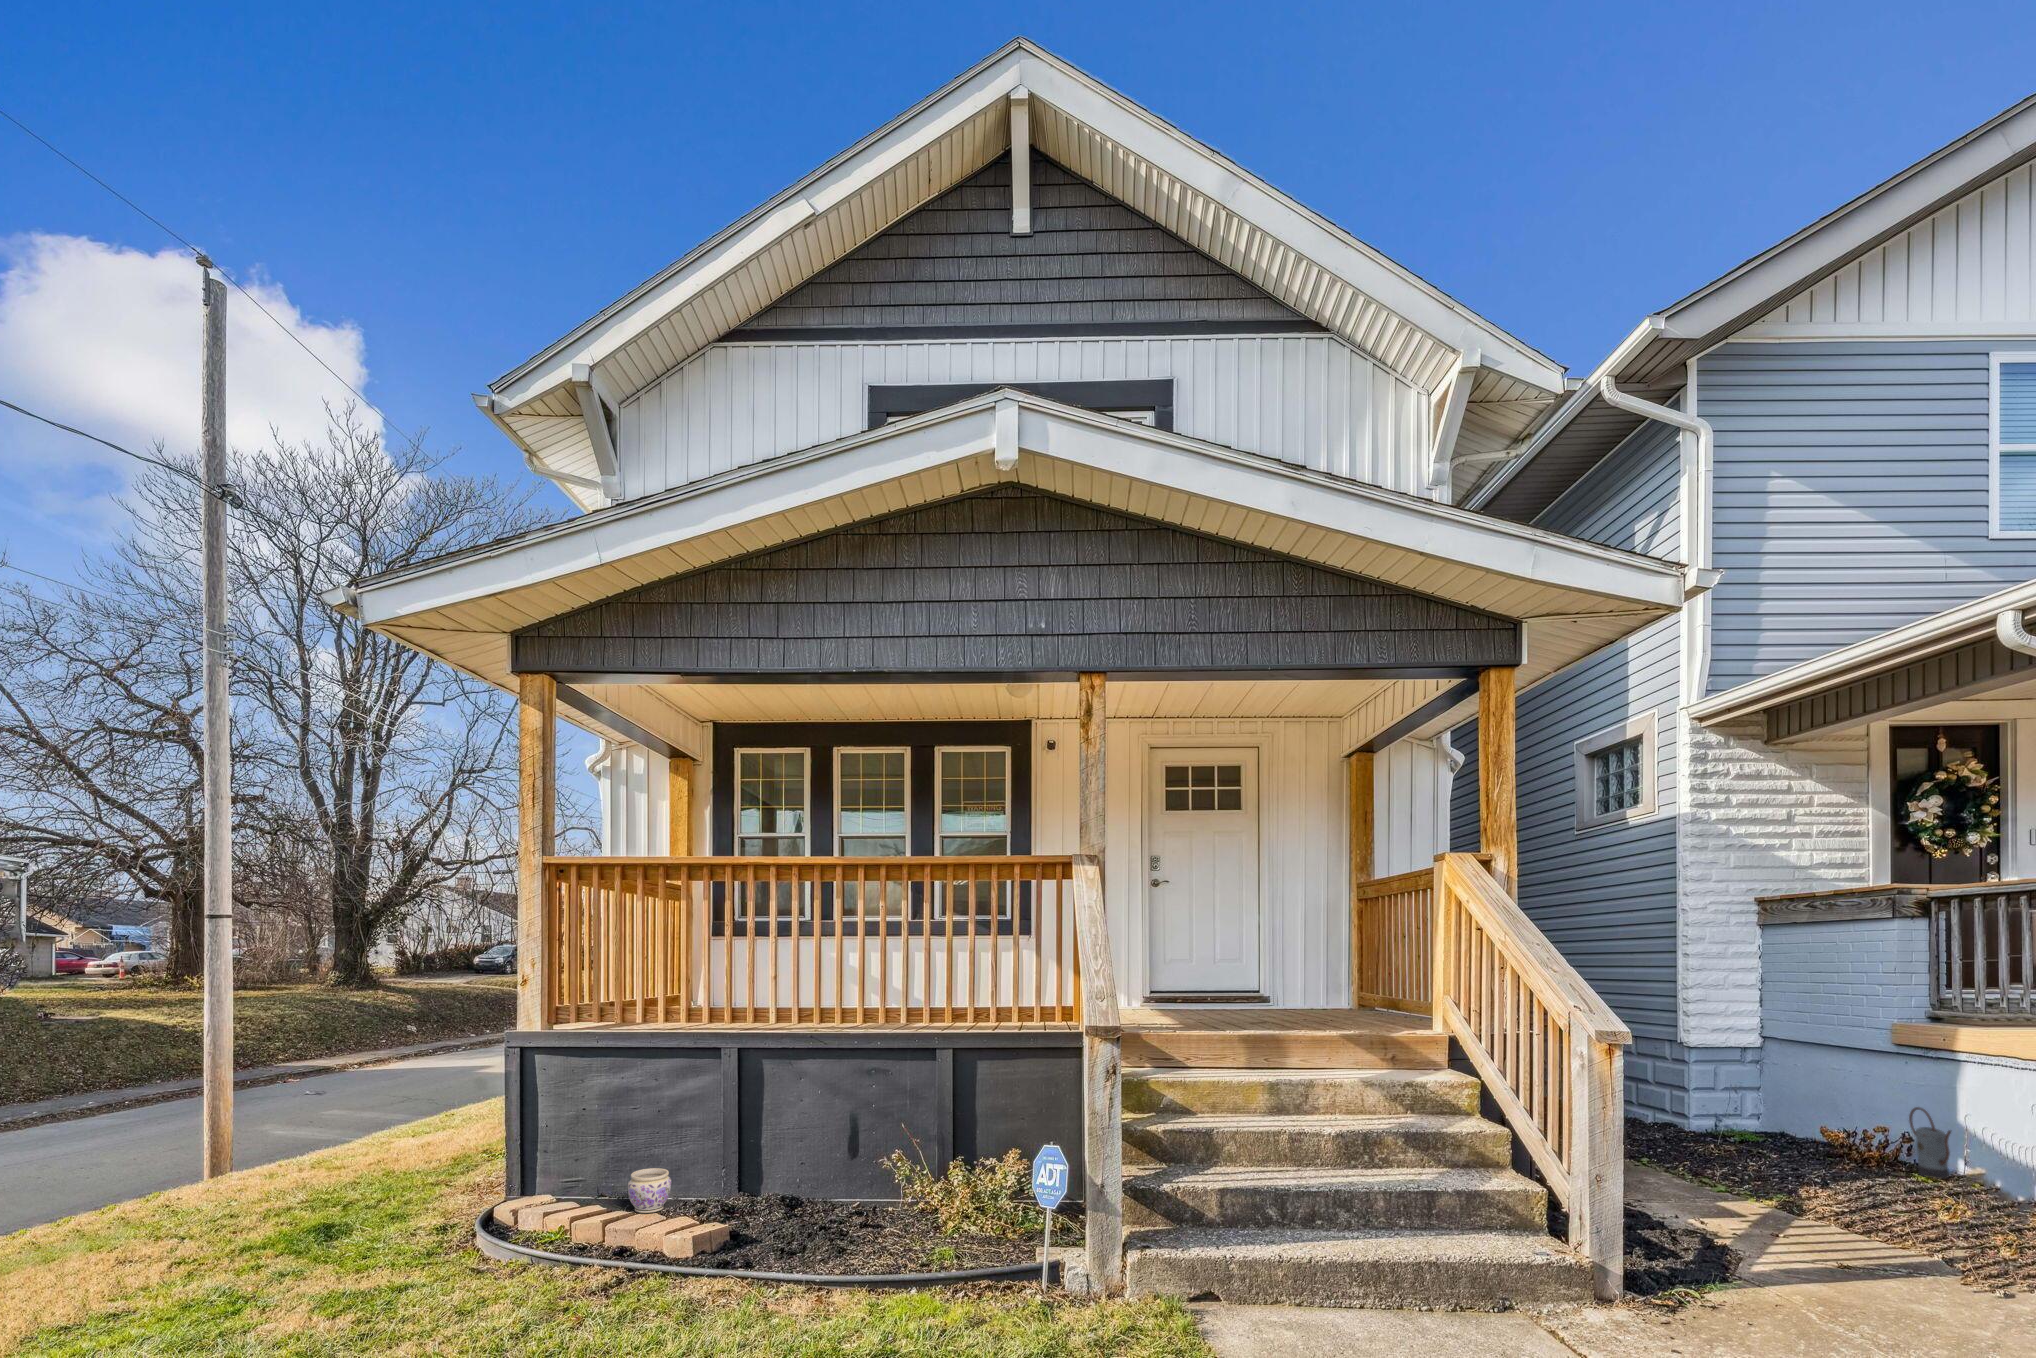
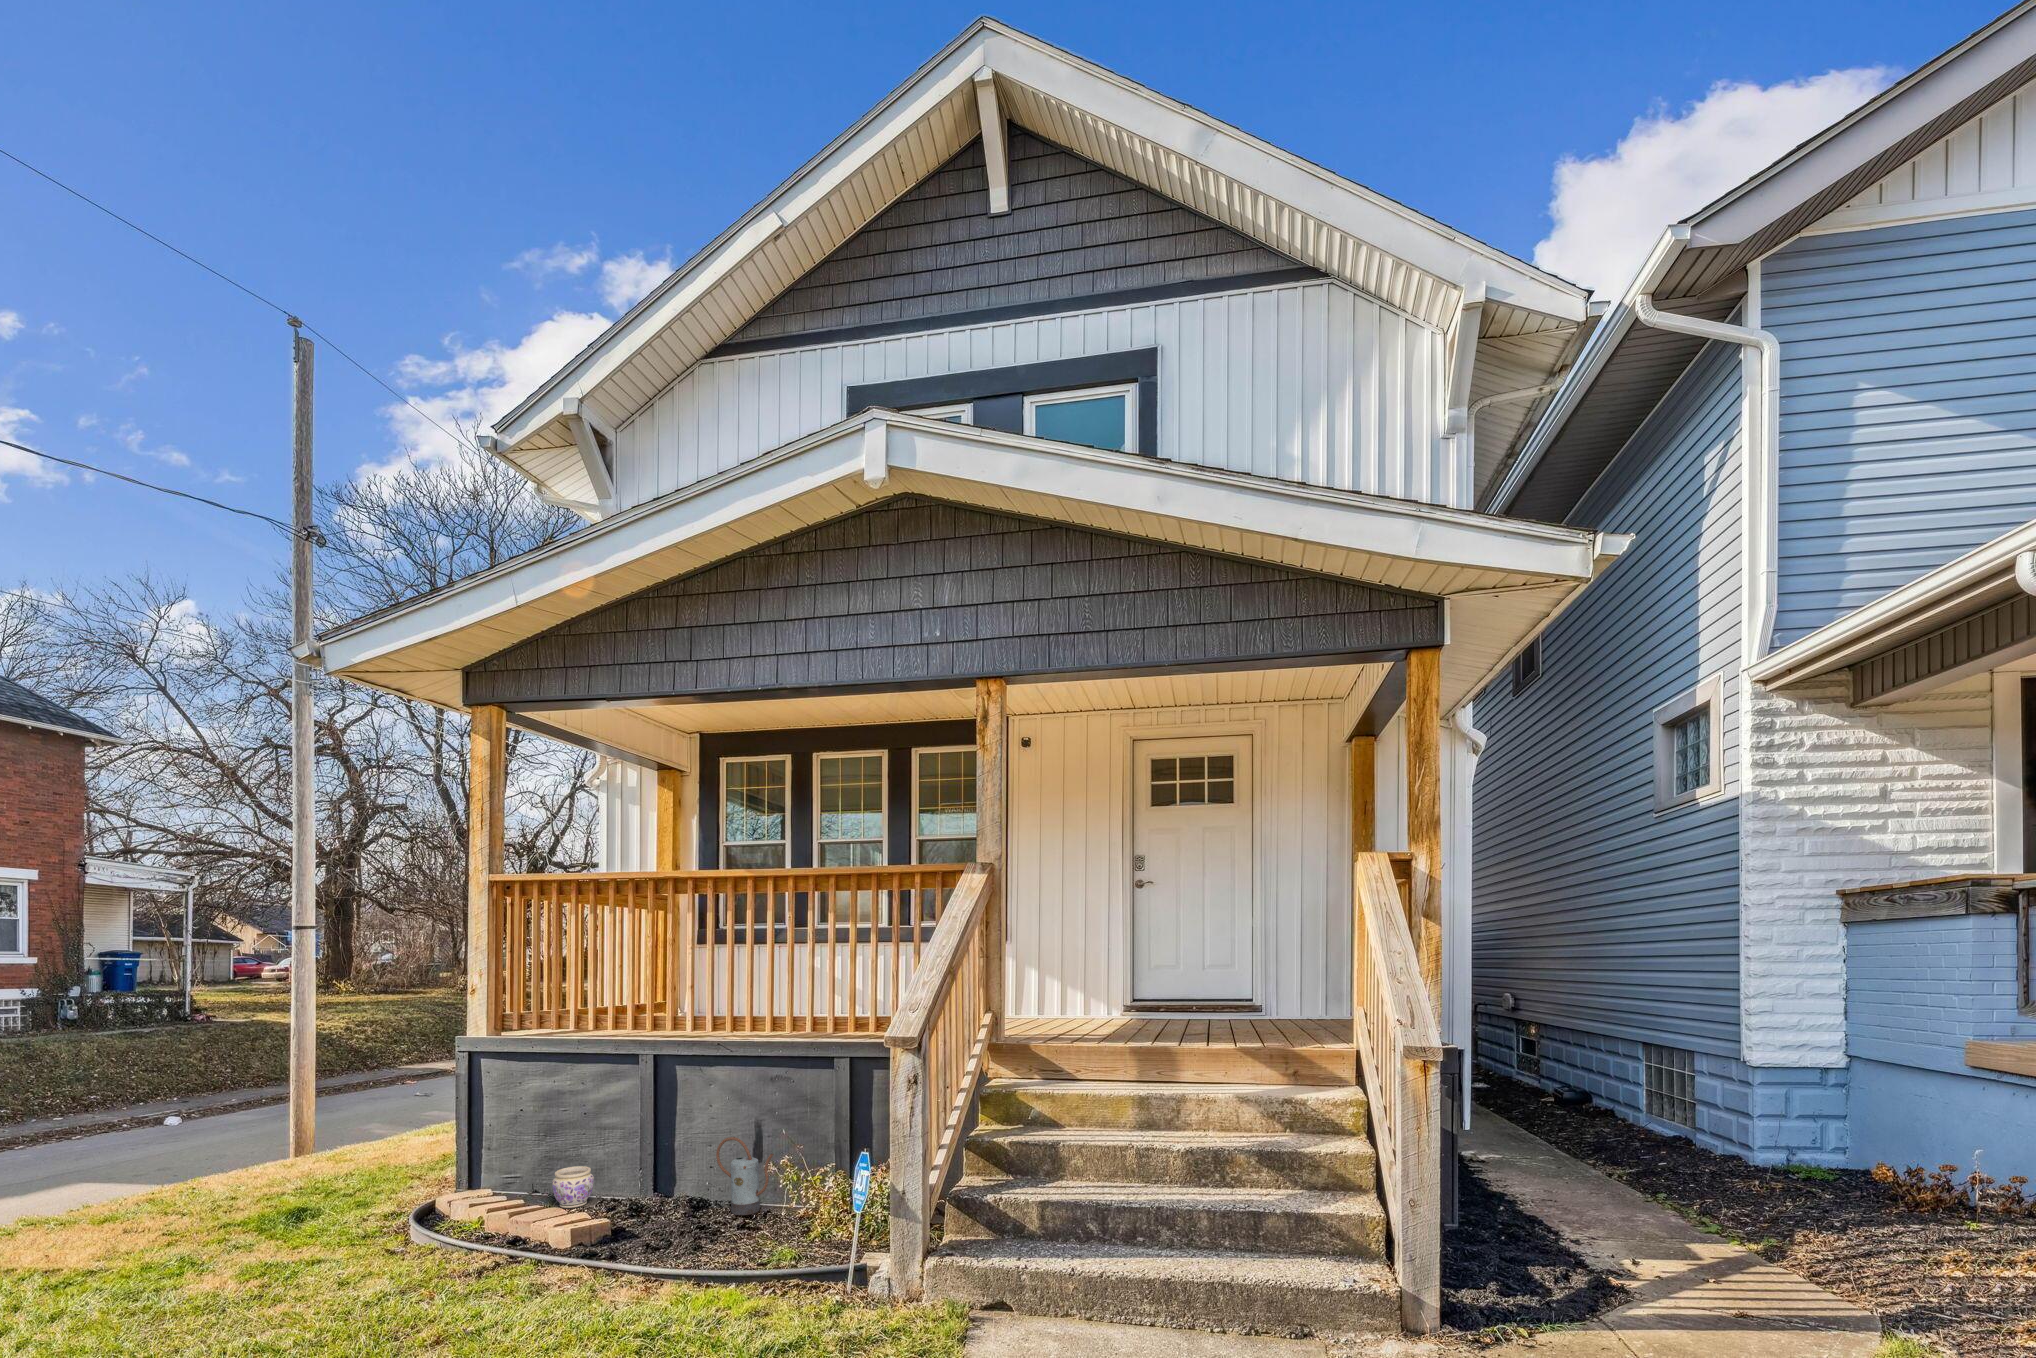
watering can: present [1909,1107,1951,1179] -> present [716,1137,774,1215]

